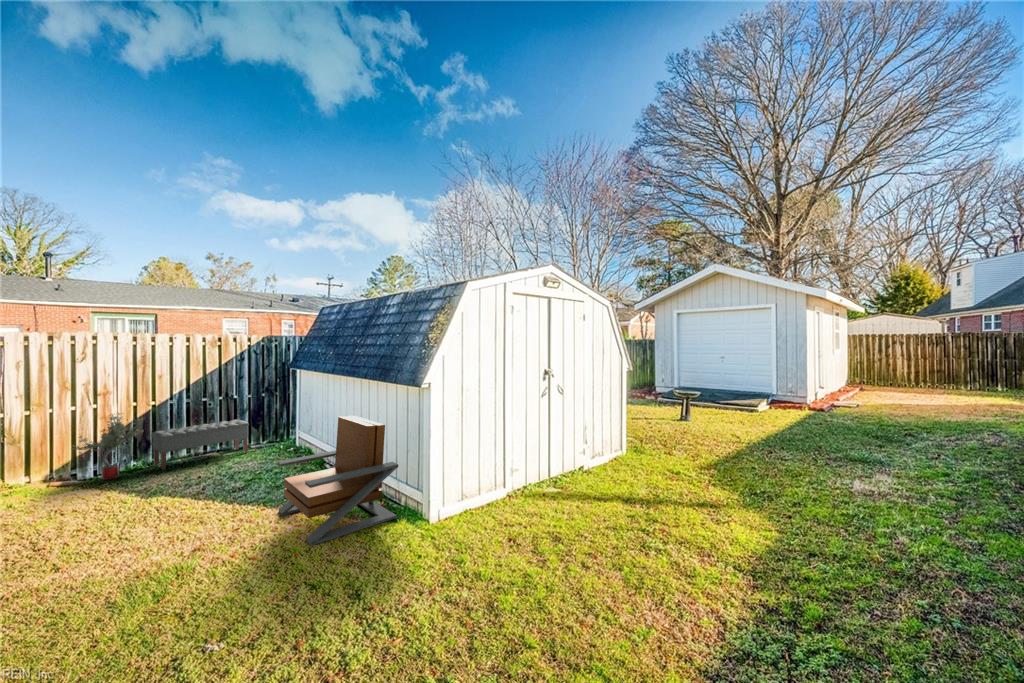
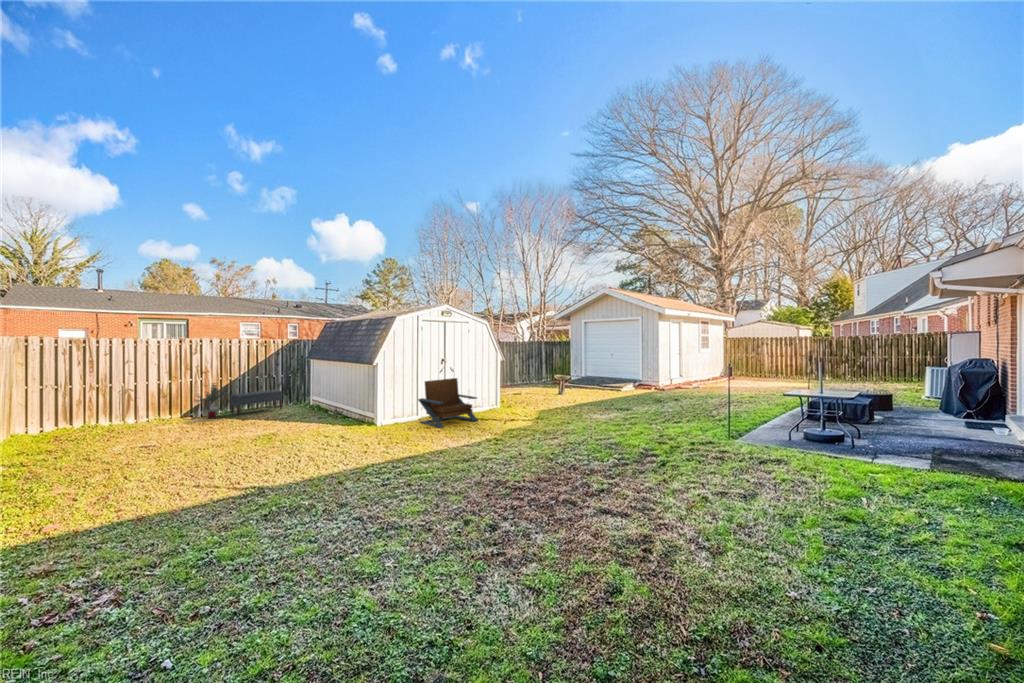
lounge chair: present [278,416,398,546] -> present [418,378,478,428]

